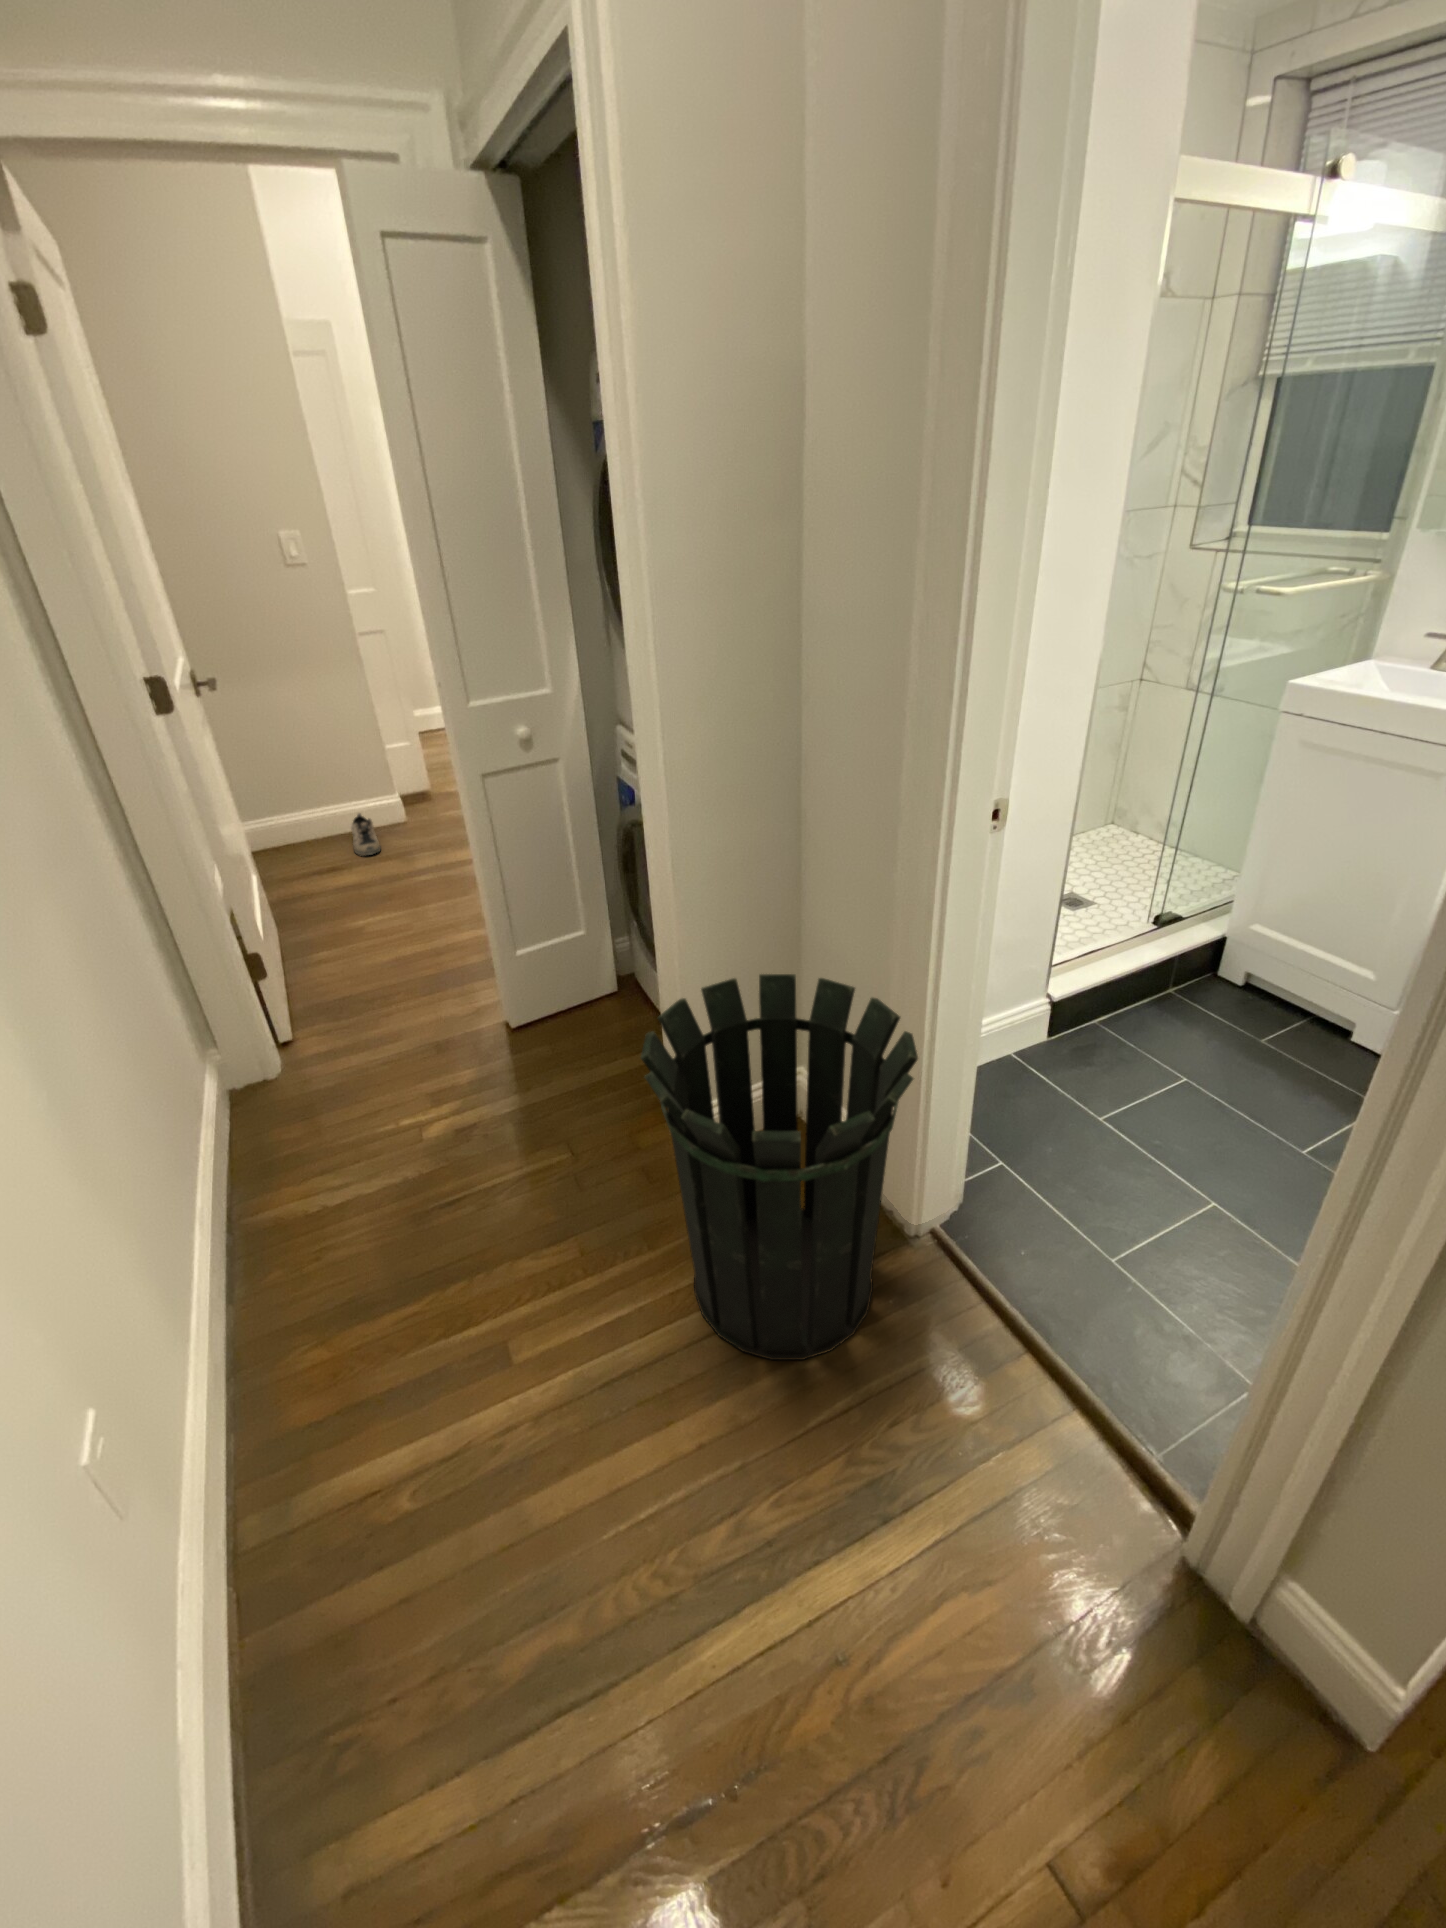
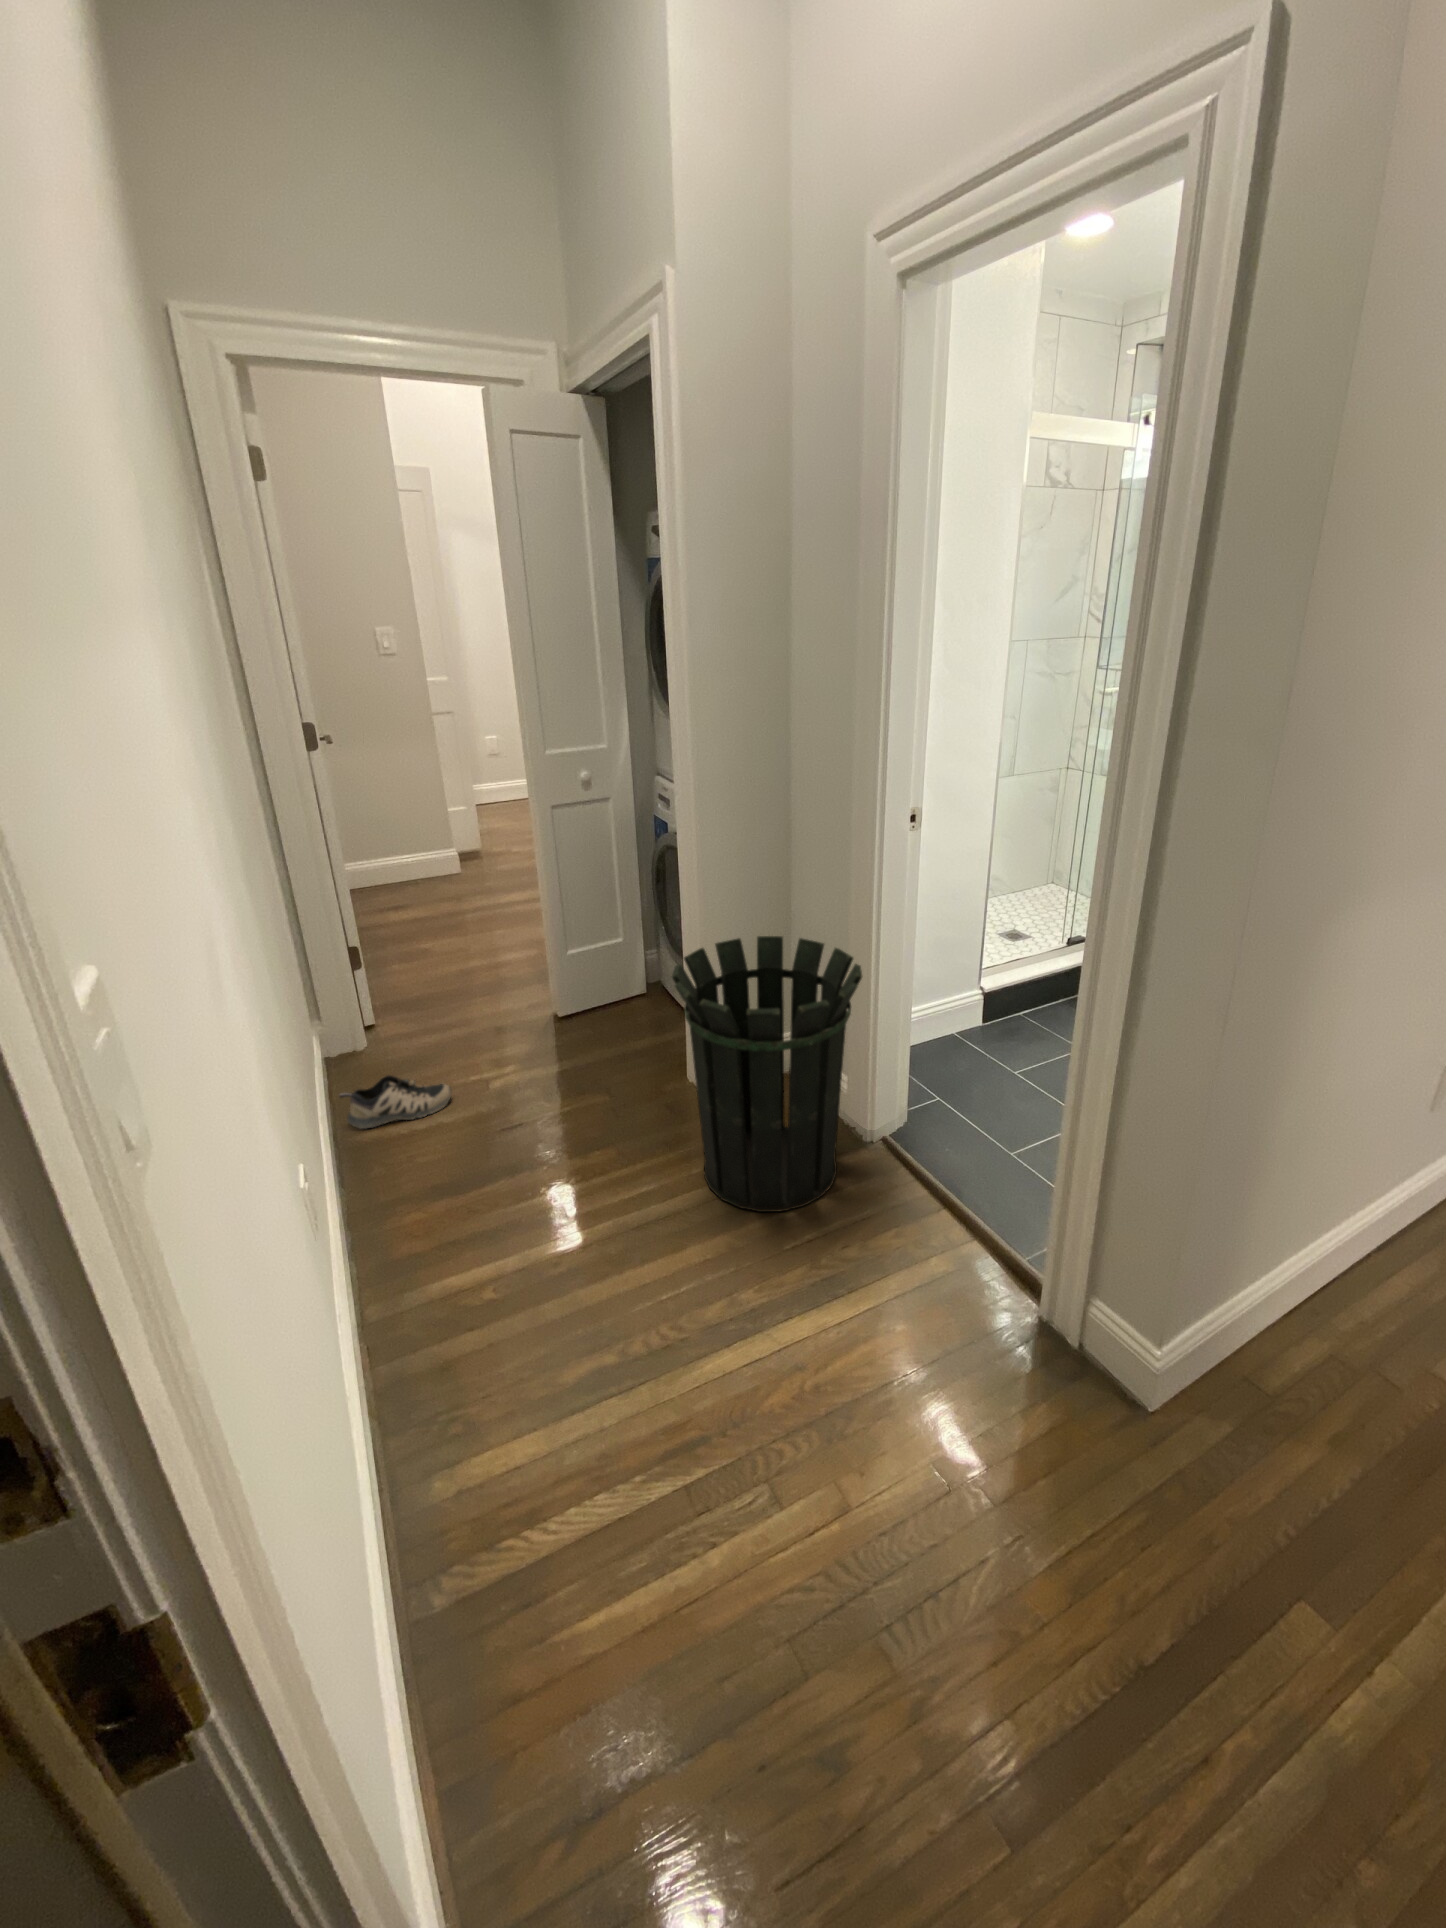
shoe: present [351,813,381,856] -> present [339,1075,451,1129]

